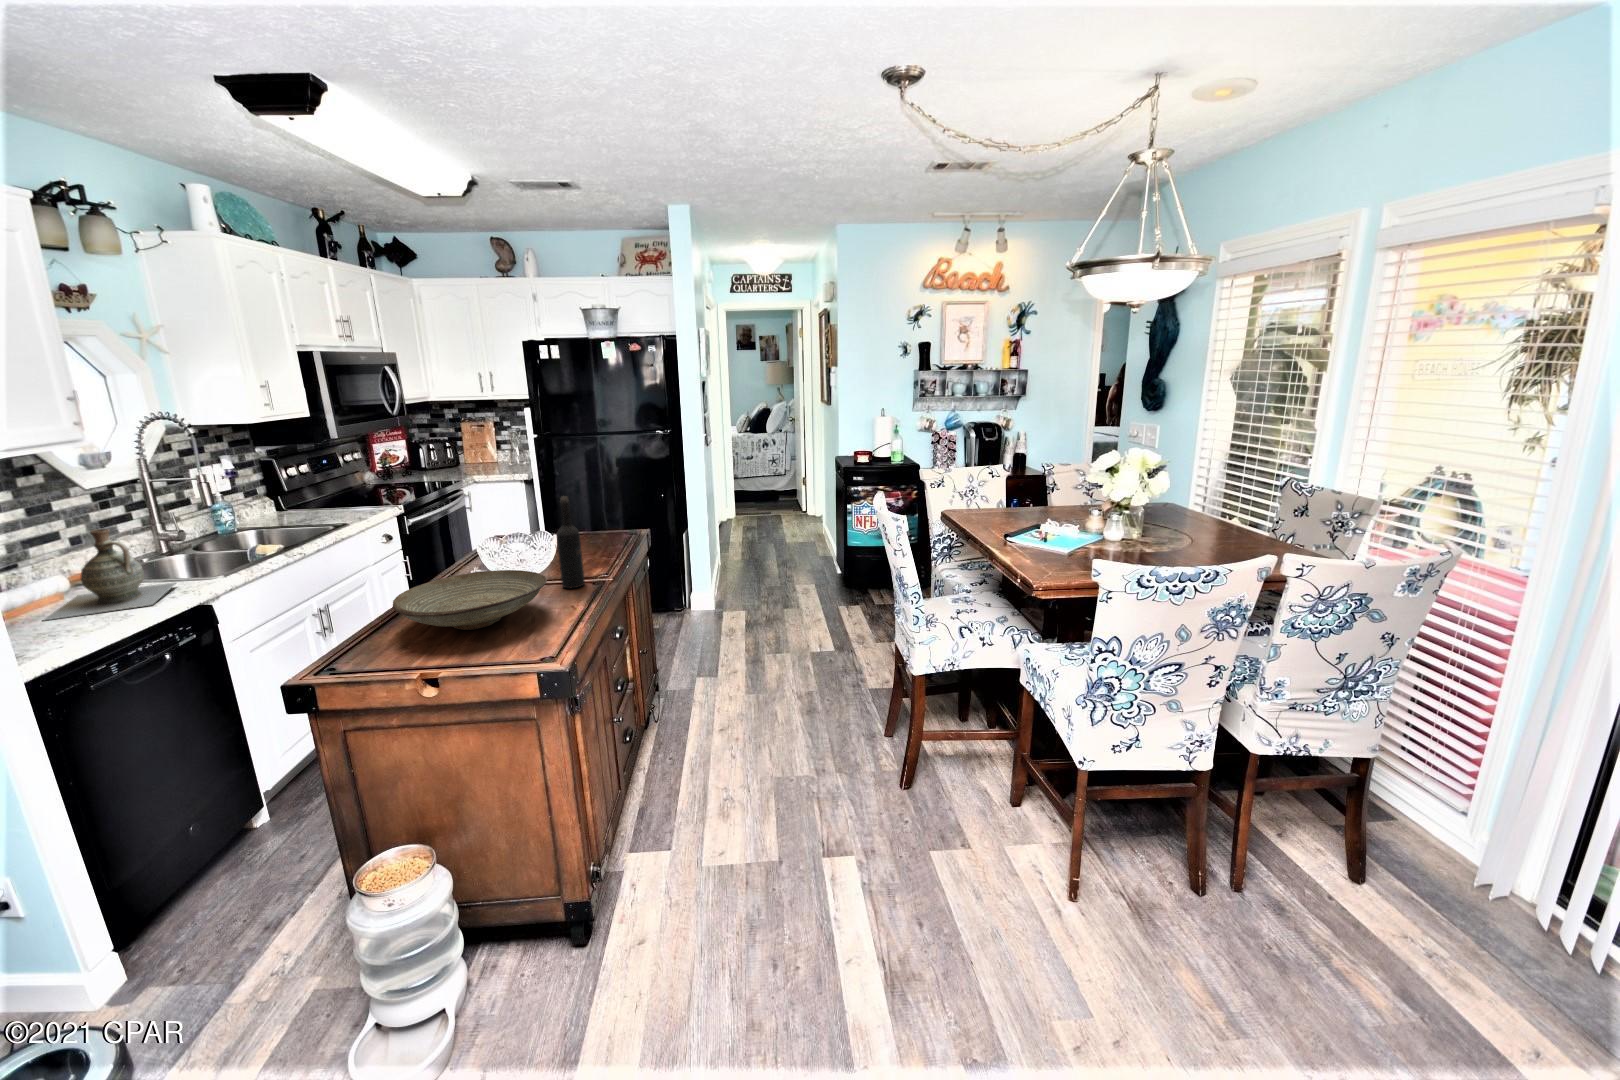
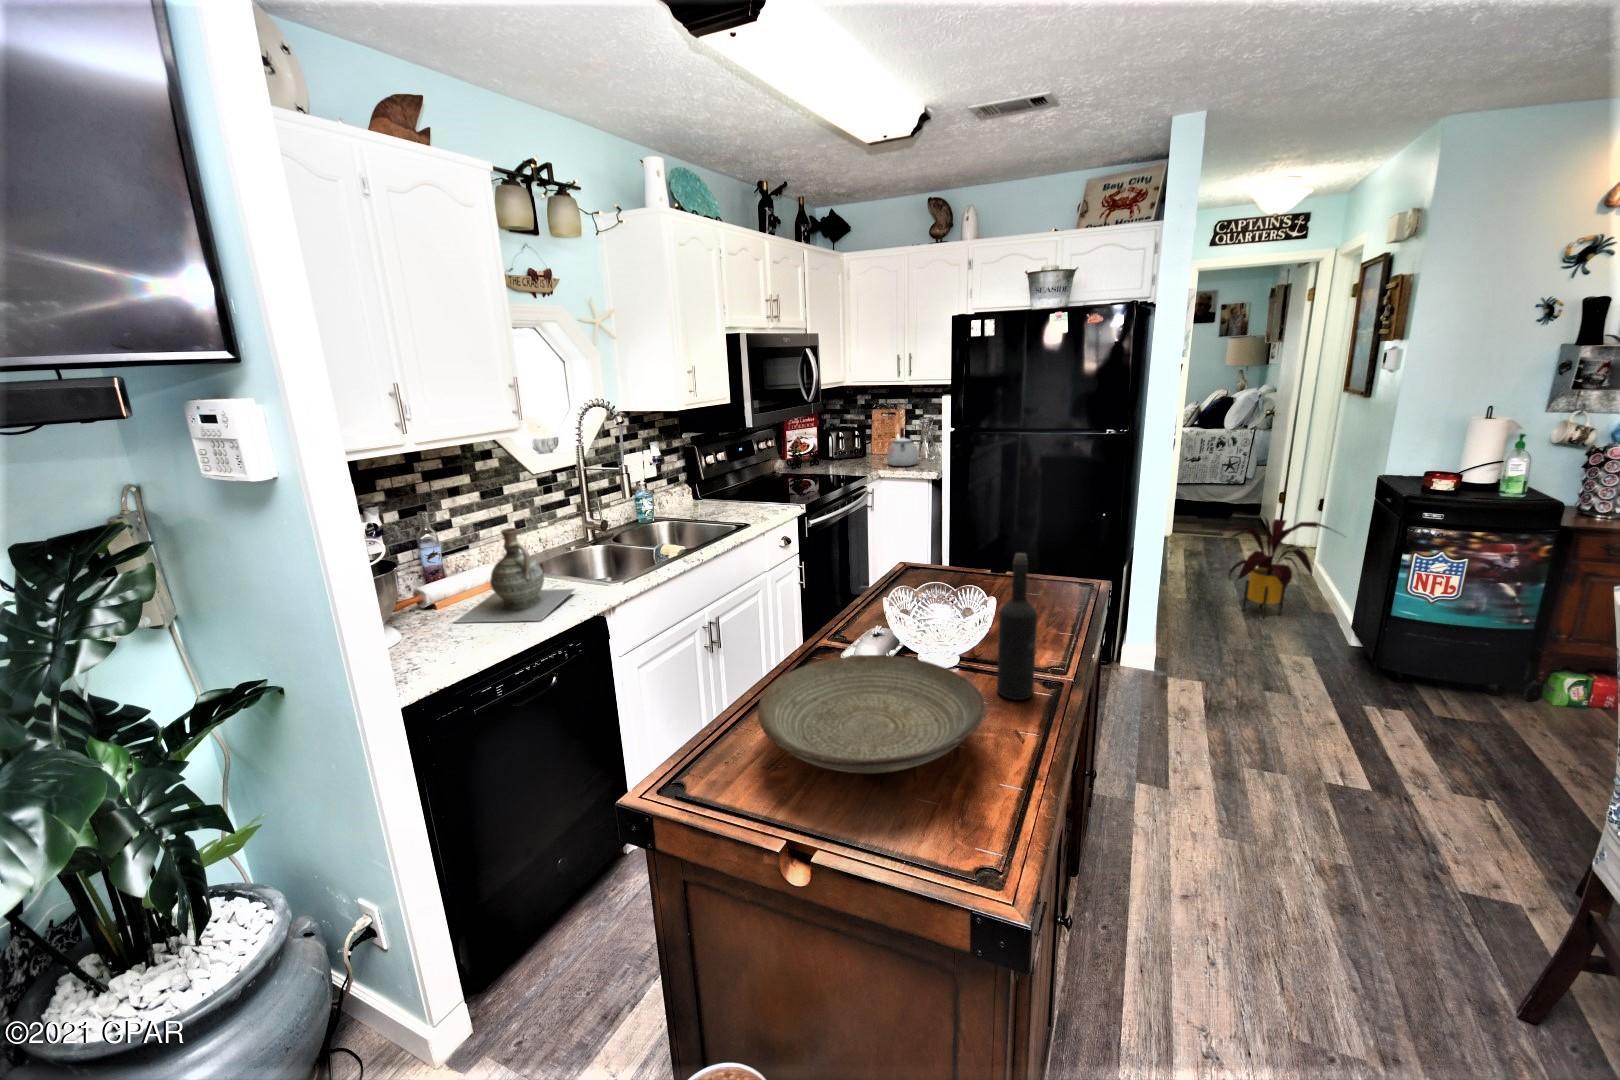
kettle: none [478,437,510,472] -> present [886,428,919,466]
house plant: none [751,491,832,565] -> present [1219,518,1329,618]

